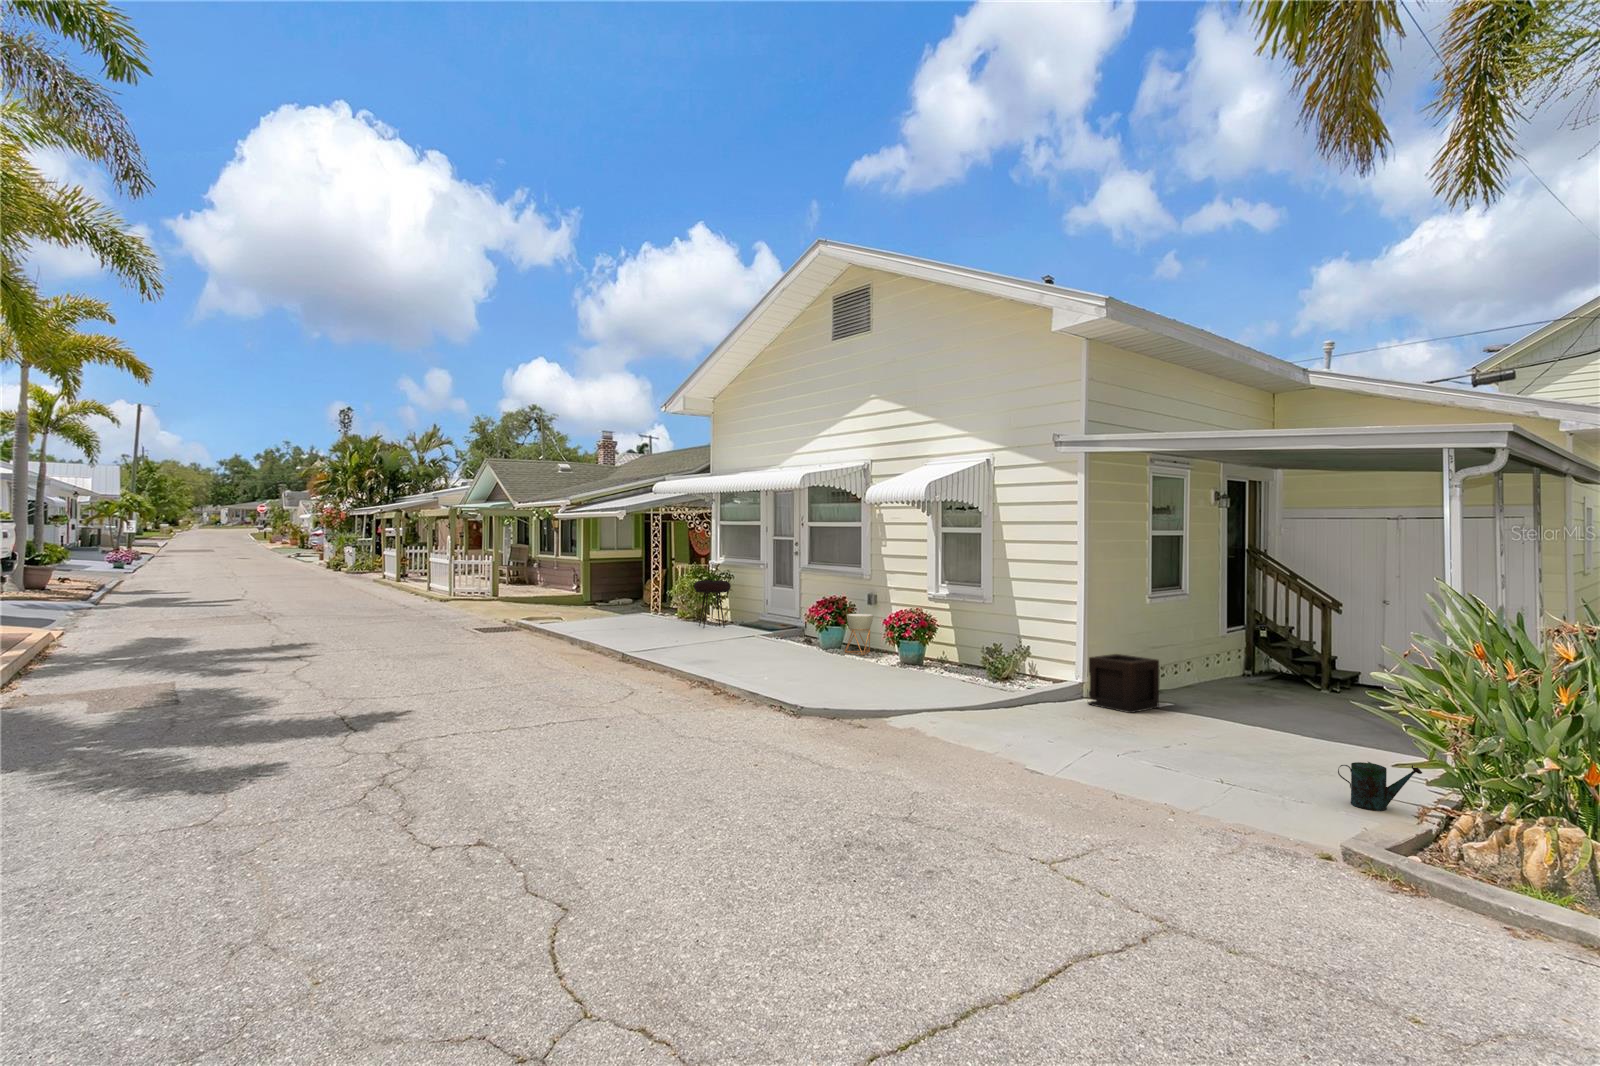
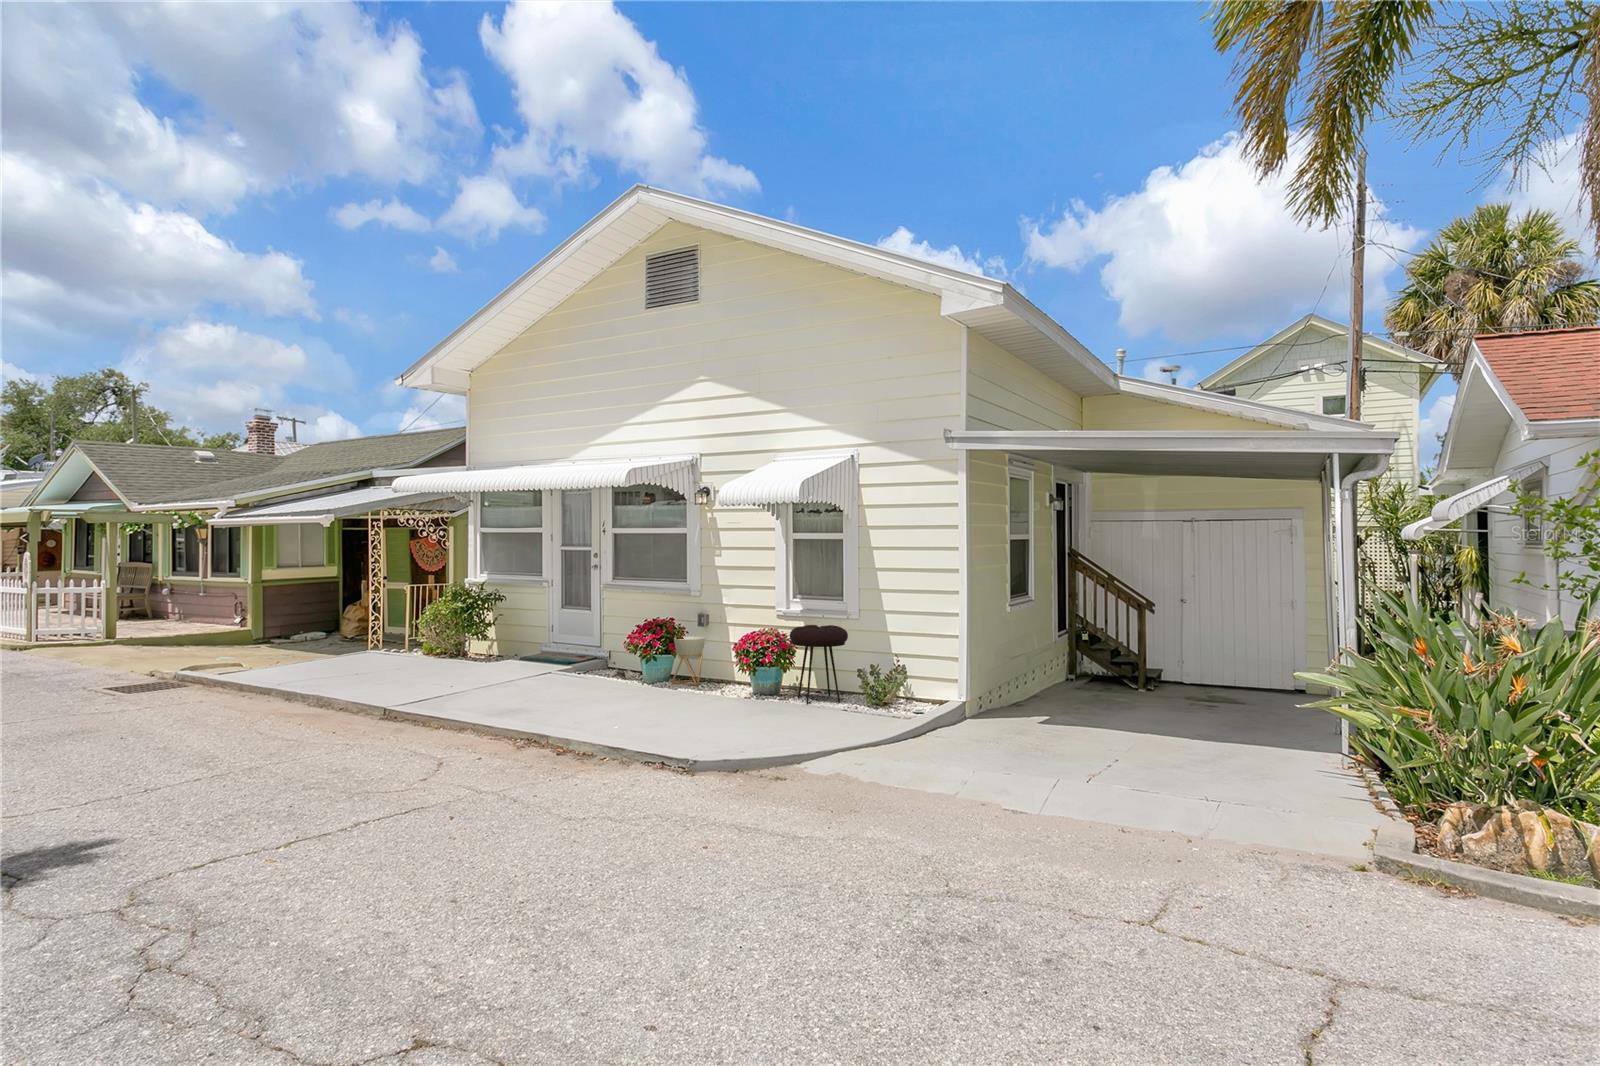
stool: present [694,580,731,628] -> present [790,625,848,704]
wooden crate: present [1088,654,1160,713] -> none [974,666,1042,729]
watering can: present [1338,762,1422,811] -> none [1318,765,1399,815]

